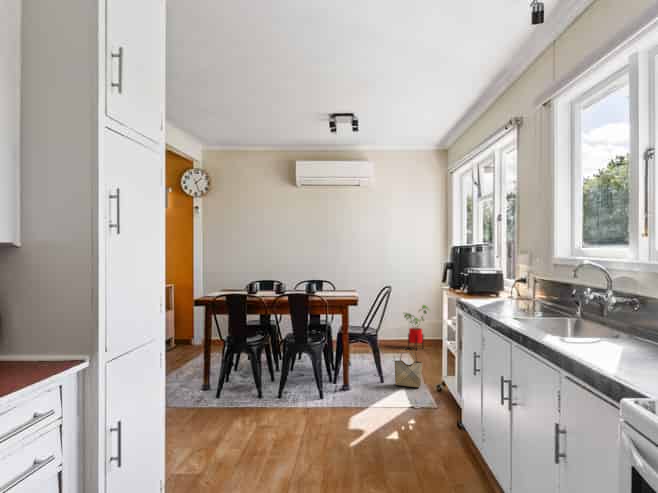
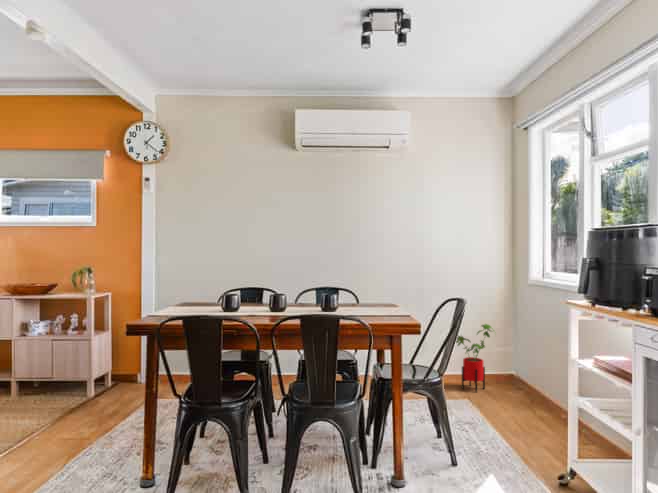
woven basket: present [394,349,422,387] -> none [478,402,529,477]

